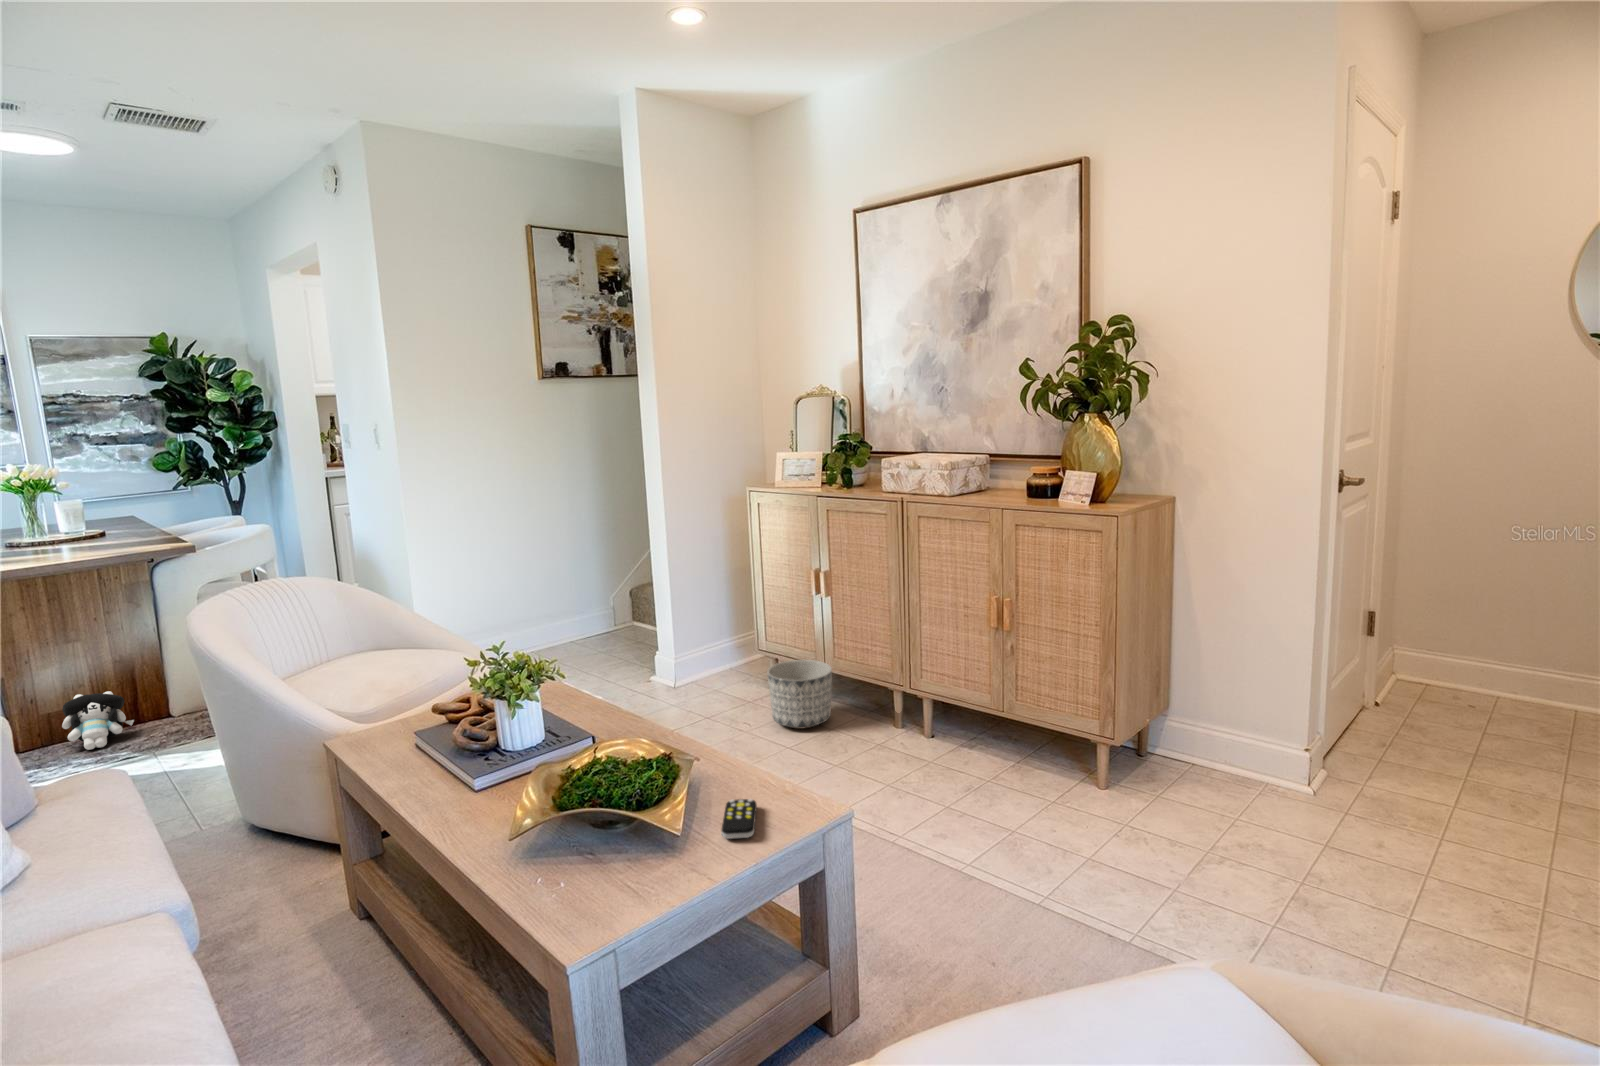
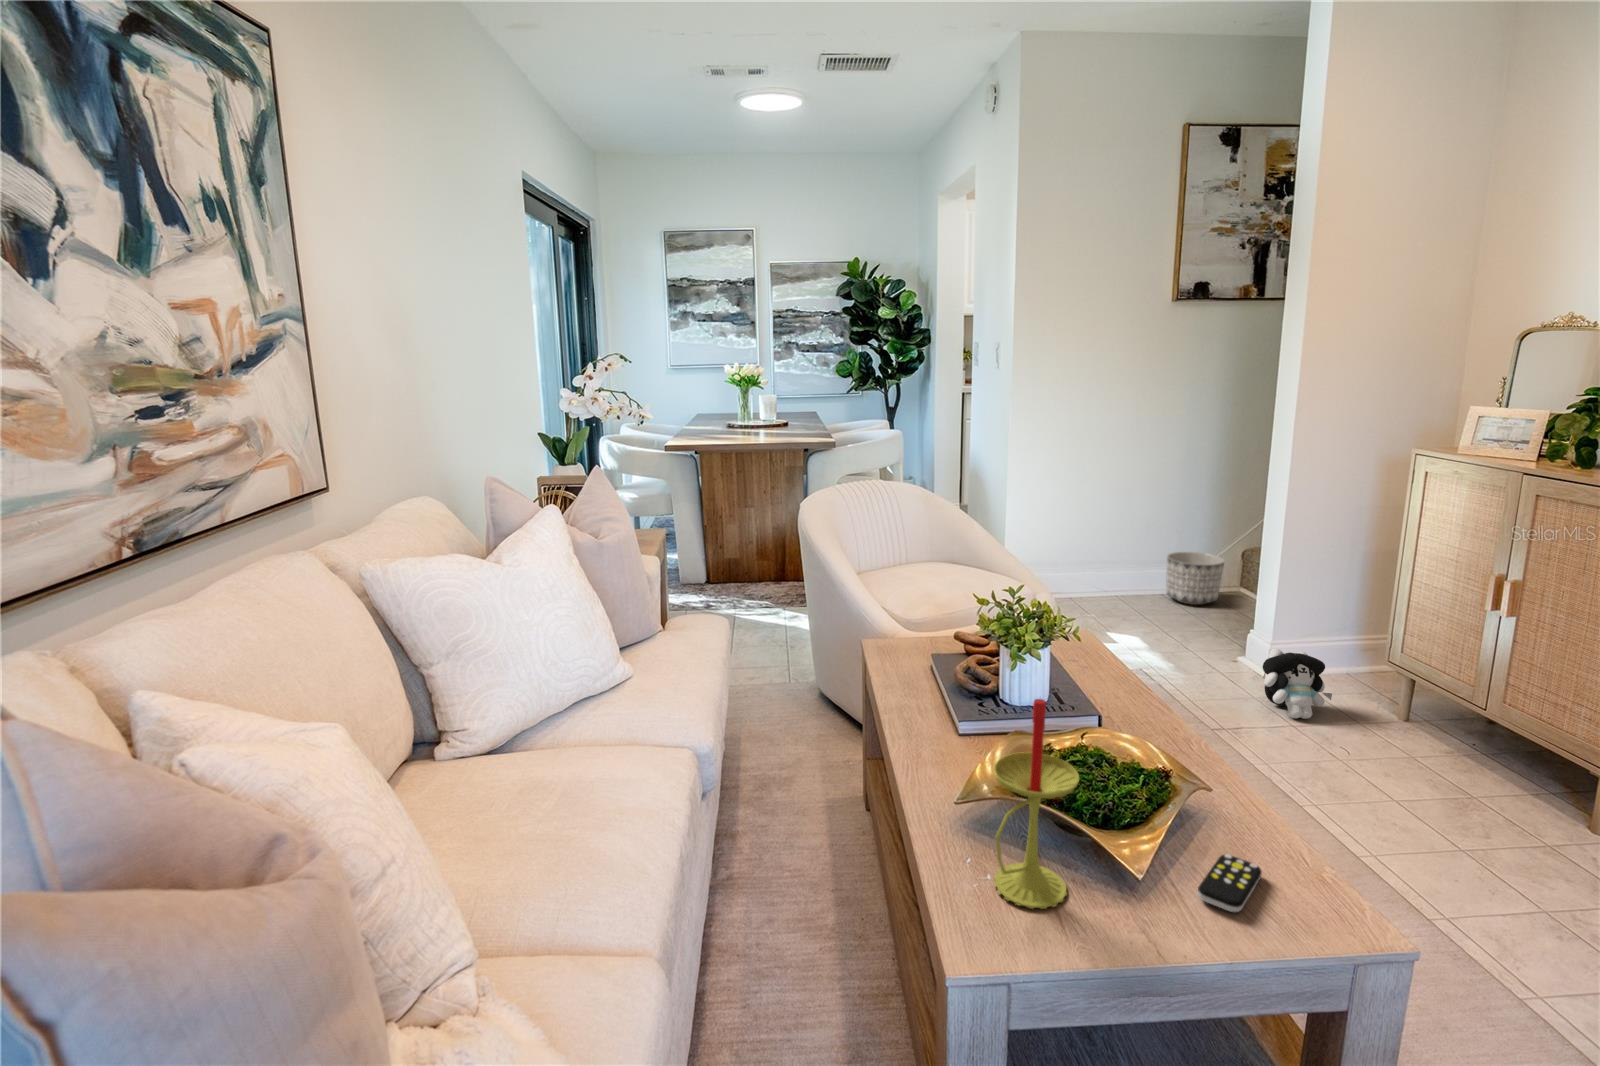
planter: present [767,660,832,729] -> present [1166,552,1224,605]
plush toy: present [62,691,134,750] -> present [1263,649,1332,719]
candle: none [550,710,630,905] -> present [994,699,1079,909]

